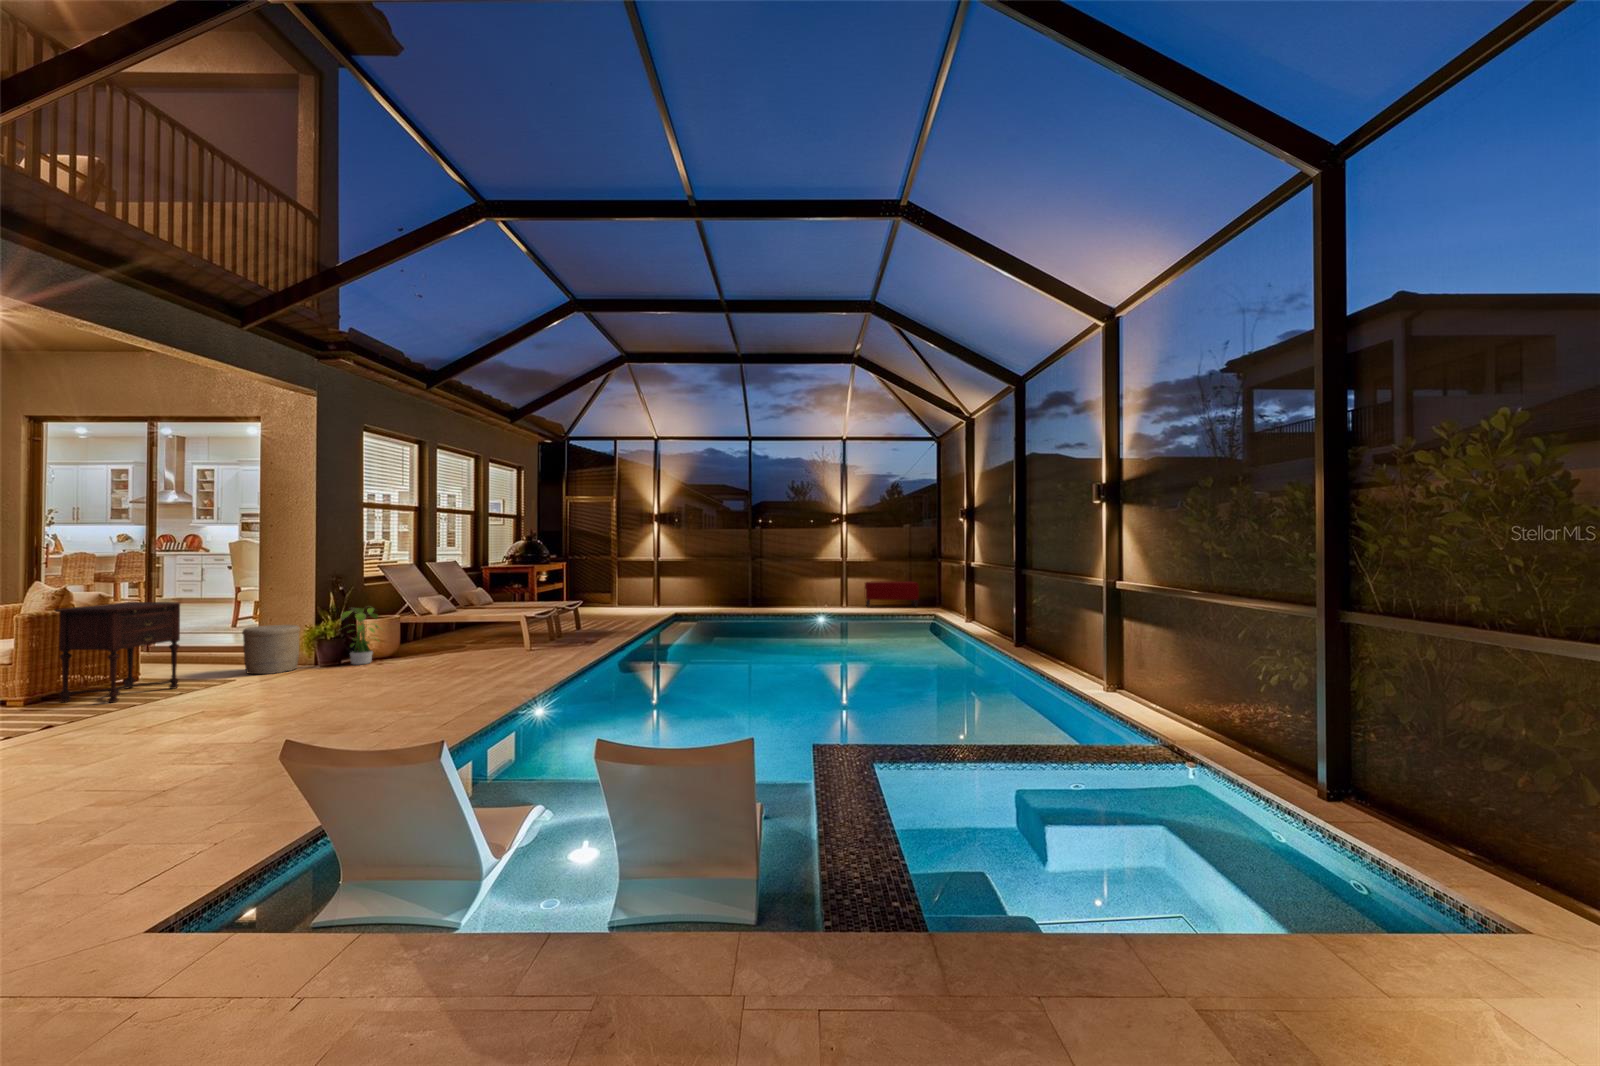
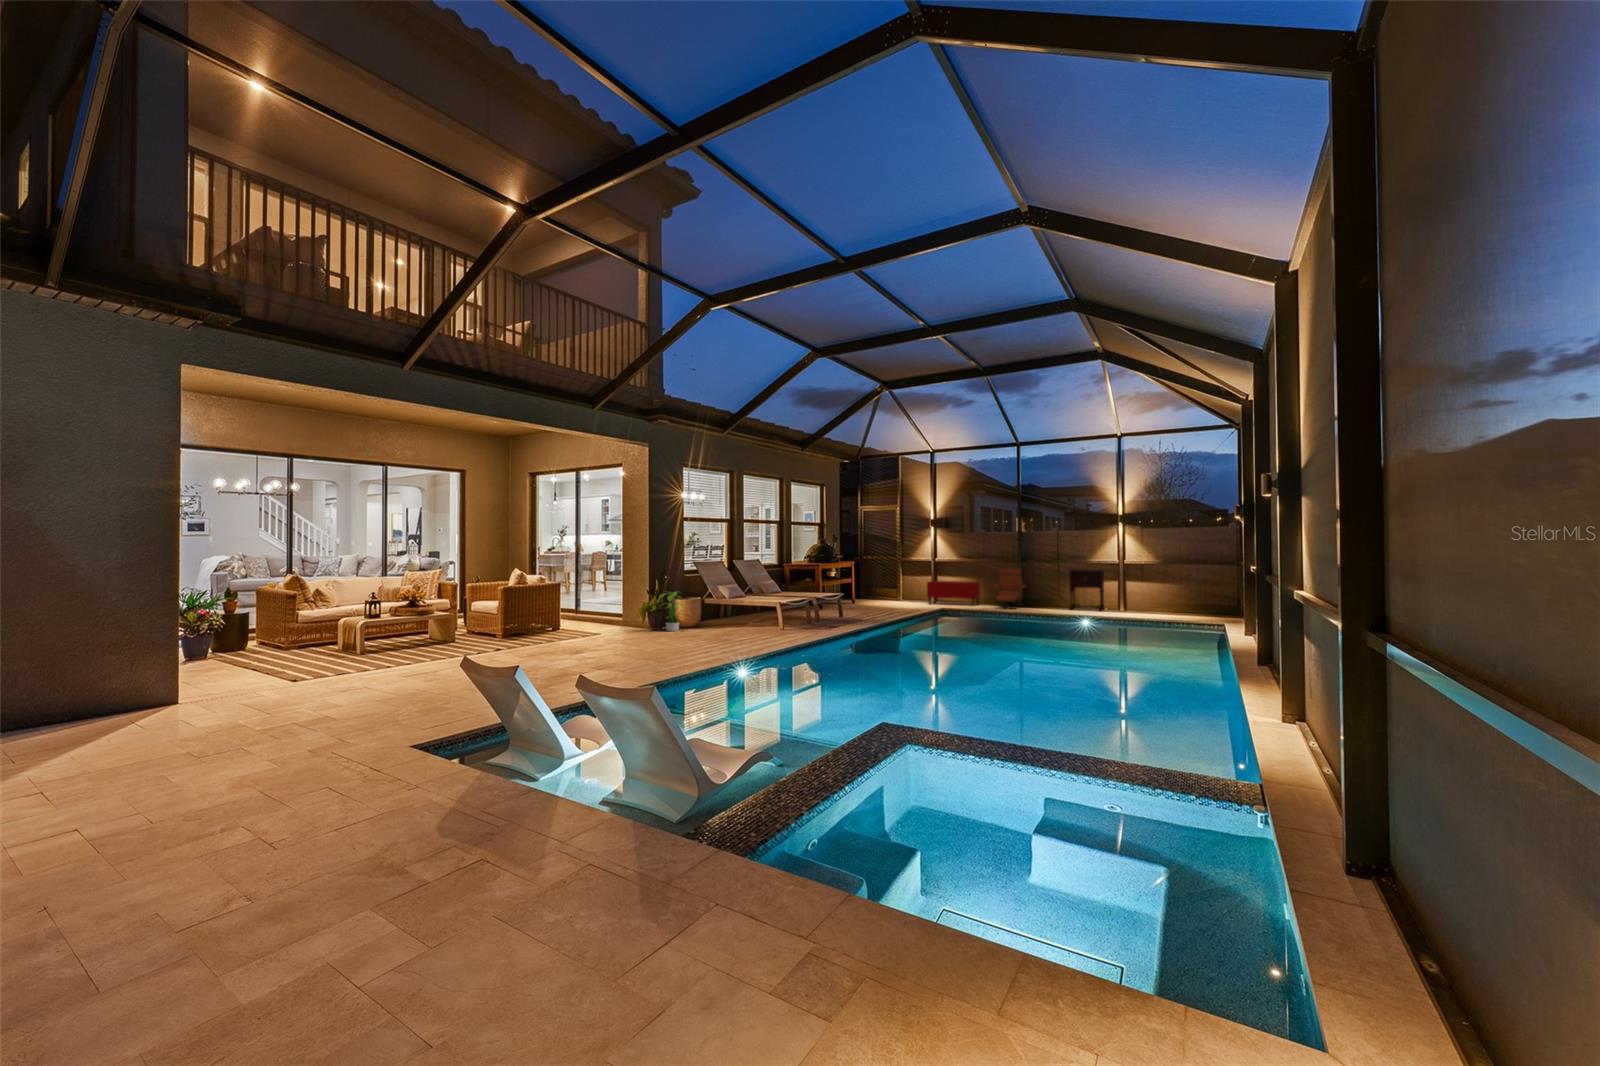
lounge chair: none [722,568,755,610] -> present [994,568,1026,609]
bench: present [865,581,919,607] -> present [927,581,980,605]
side table: present [55,602,180,703] -> present [1069,569,1104,611]
woven basket: present [242,625,300,674] -> none [607,601,639,633]

